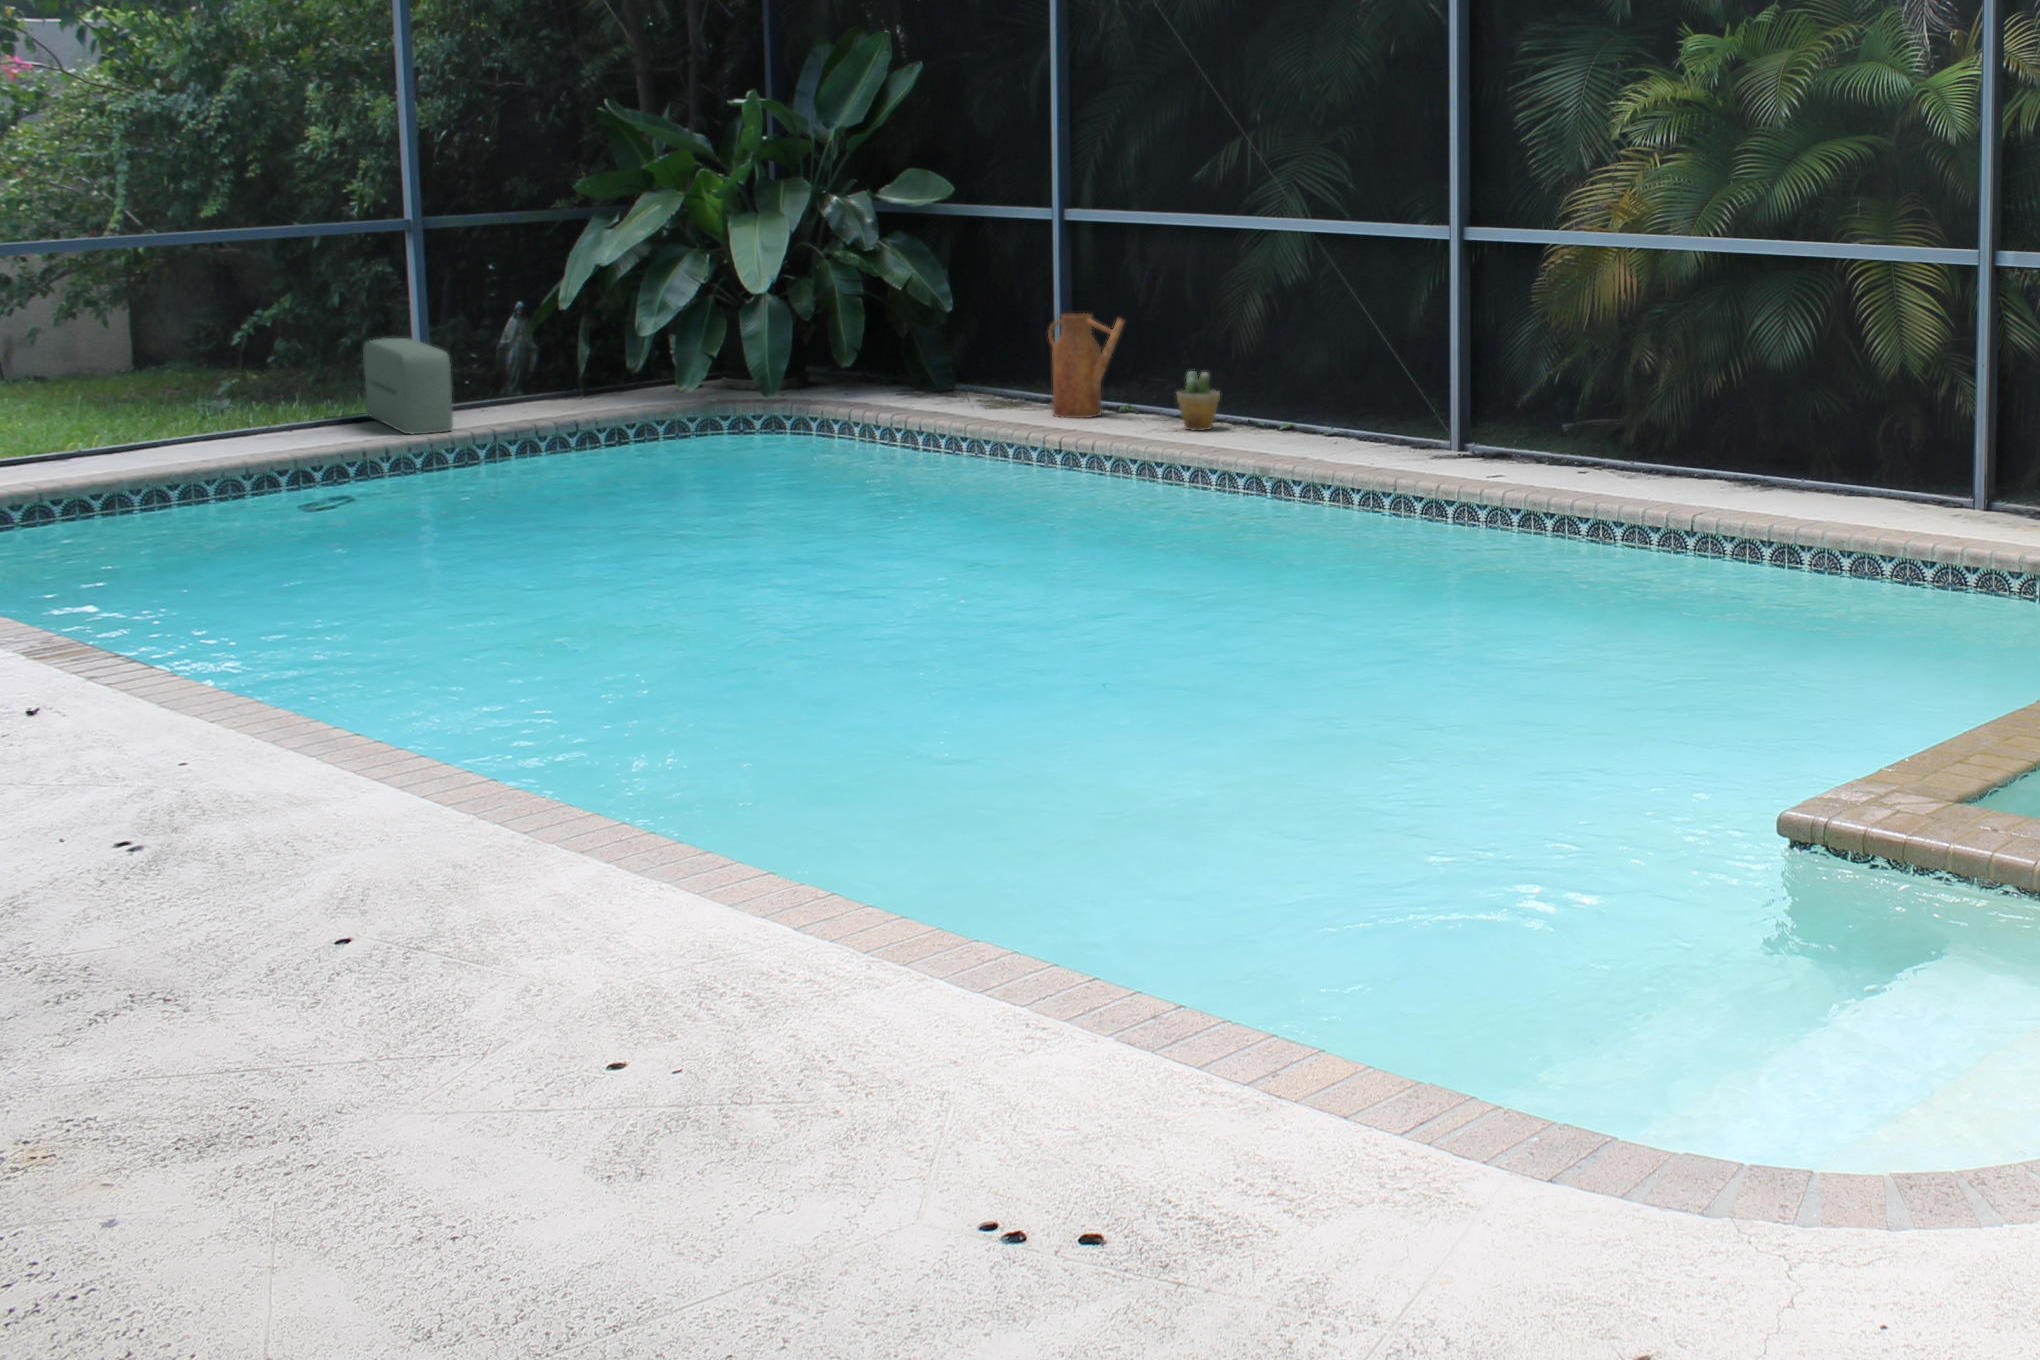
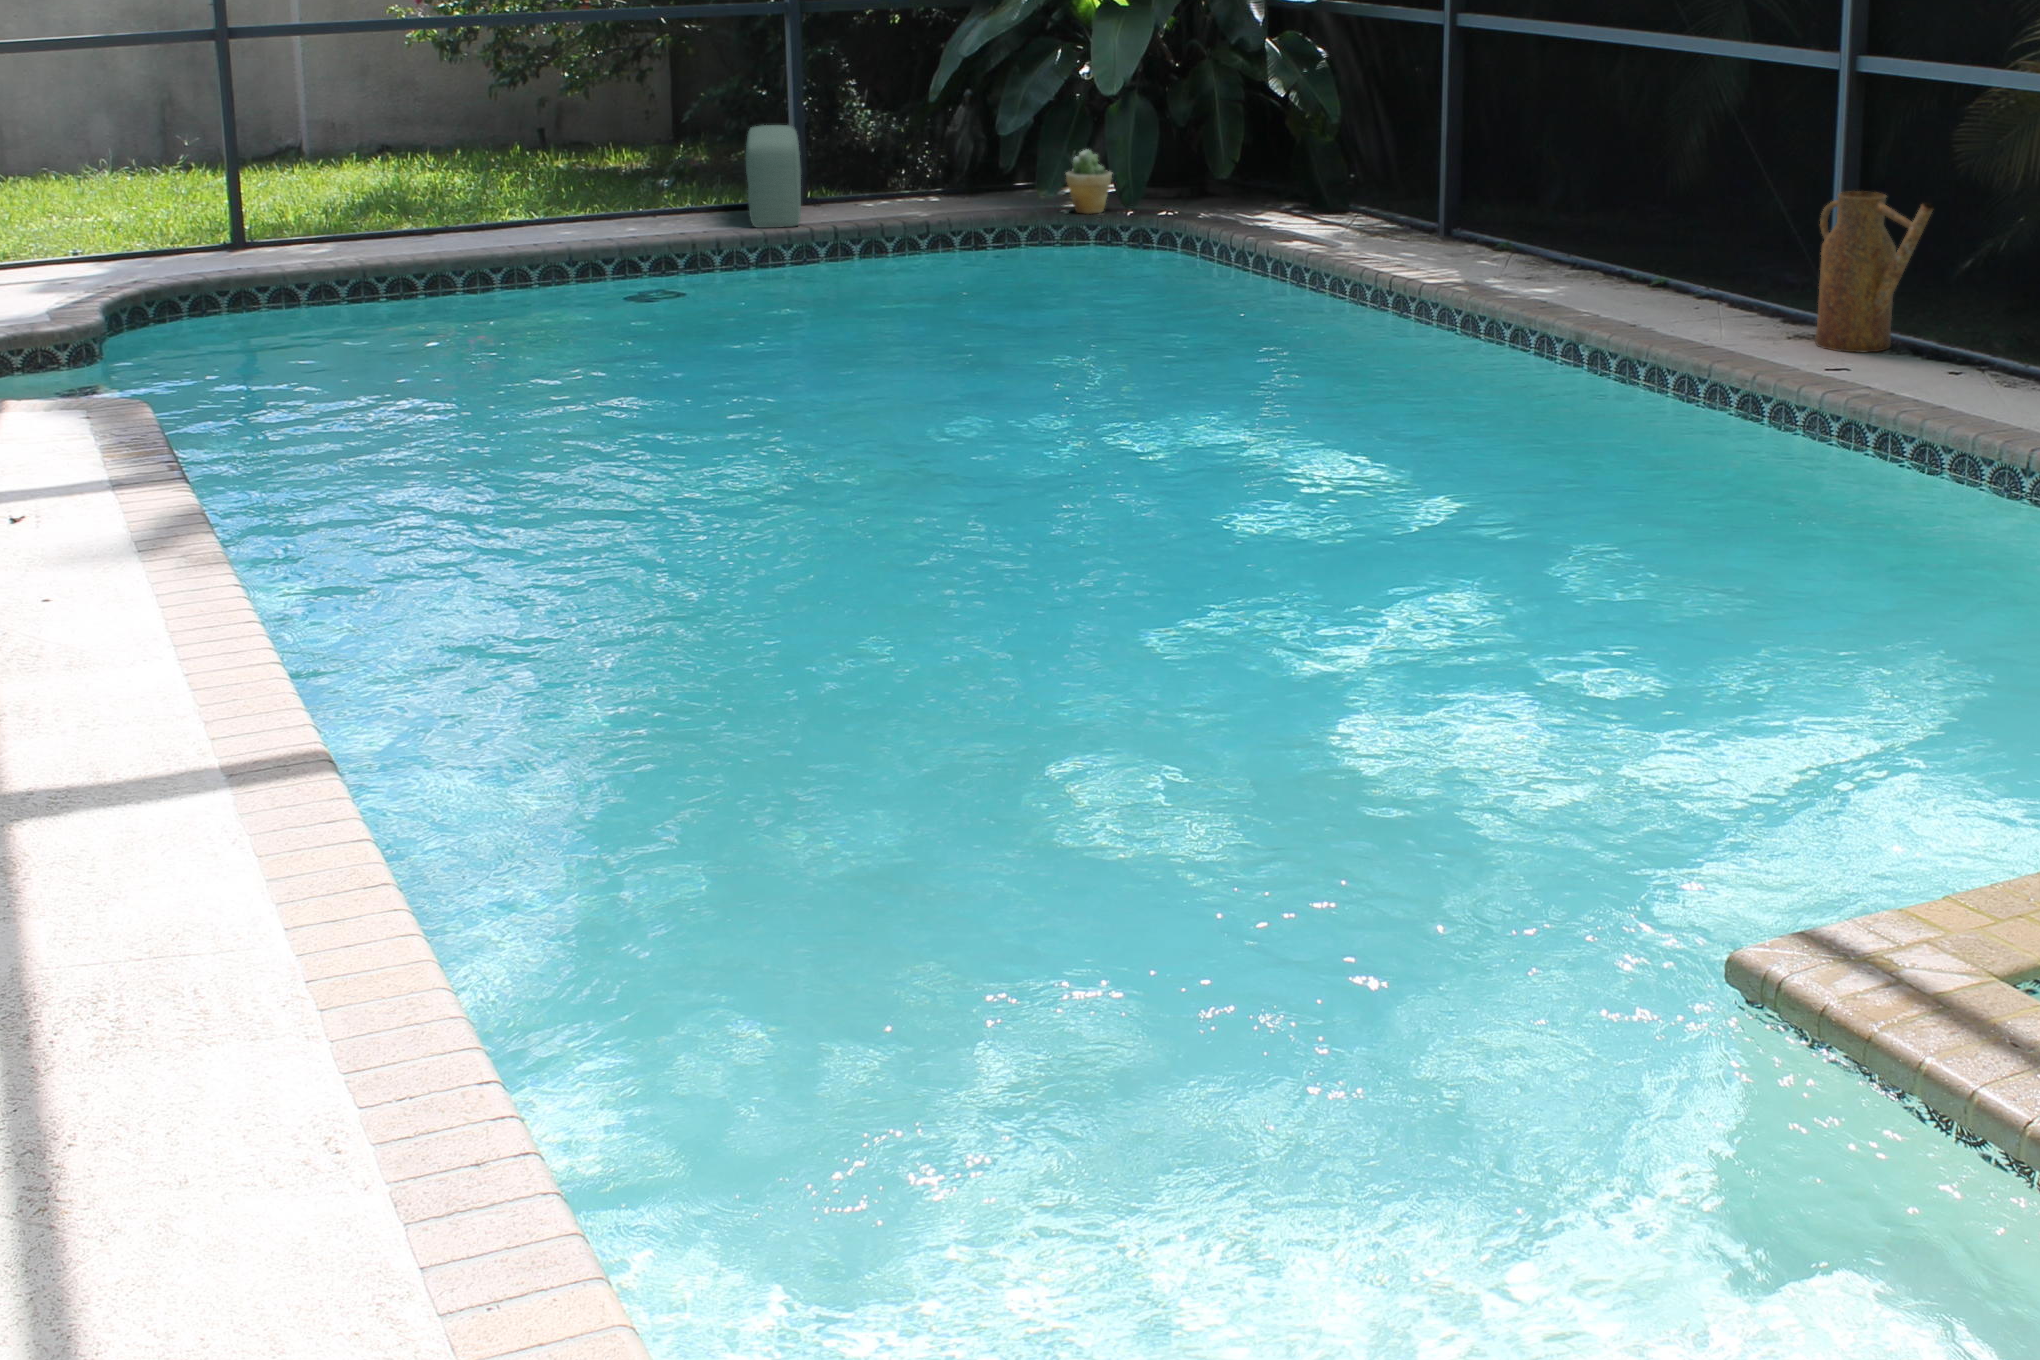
watering can: present [1048,313,1125,418] -> present [1815,191,1933,353]
potted plant: present [1176,371,1220,431] -> present [1066,150,1112,214]

